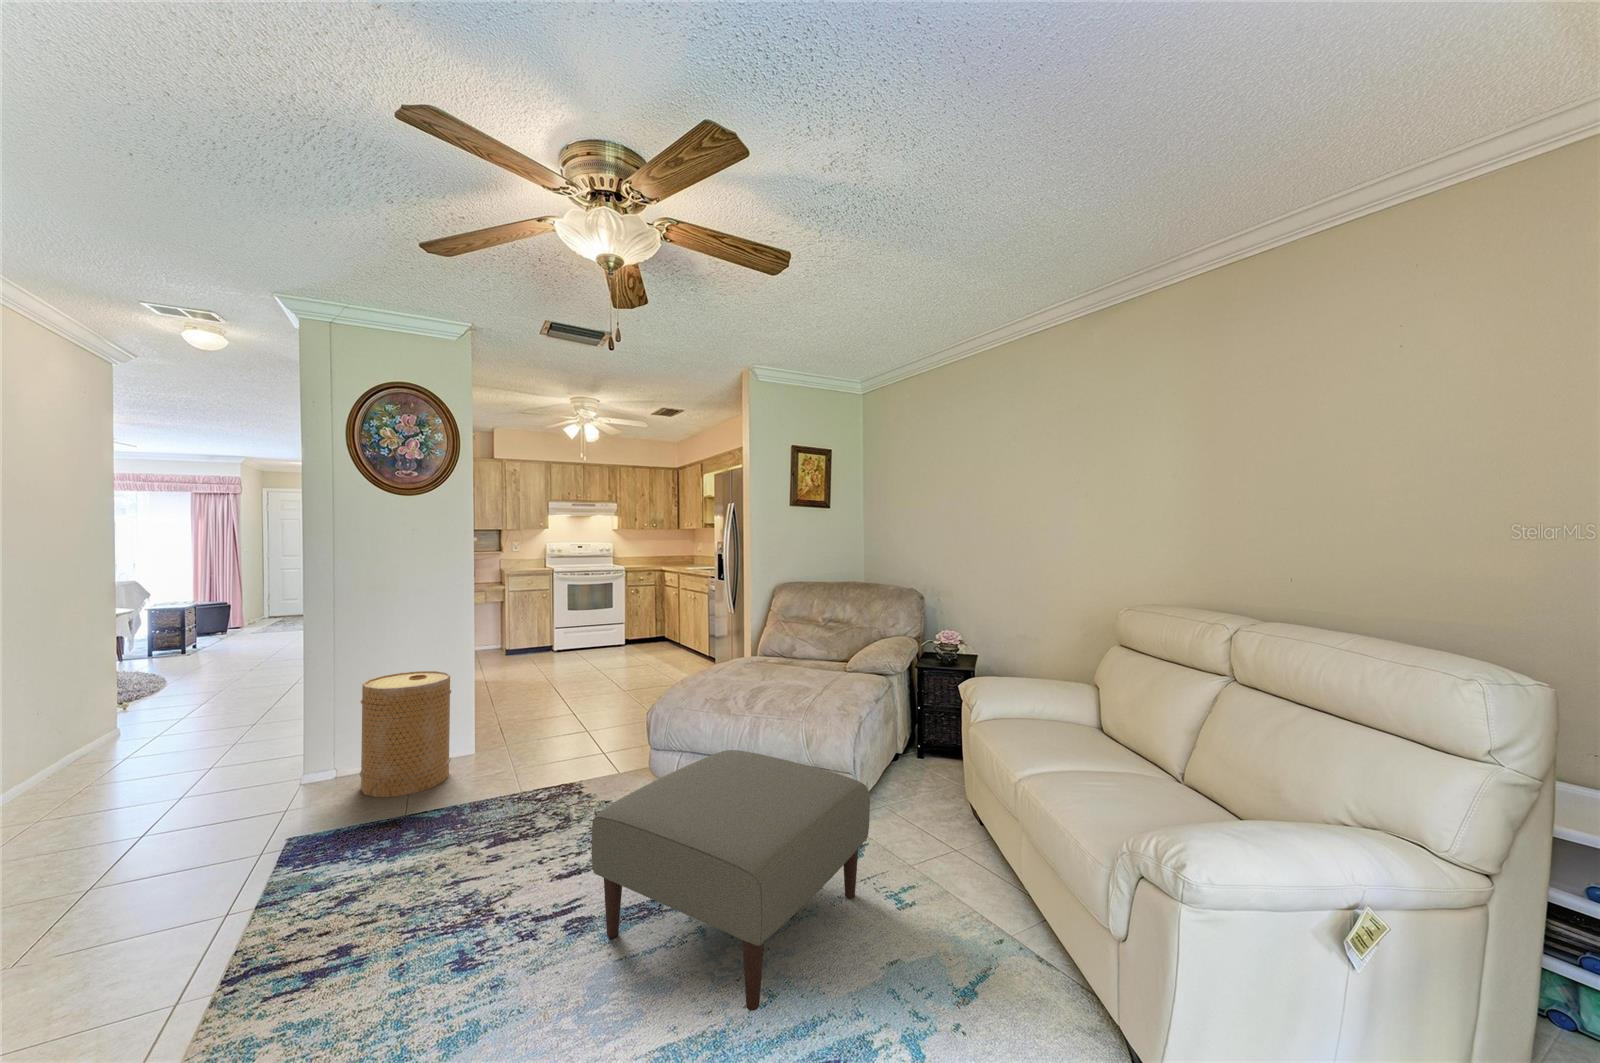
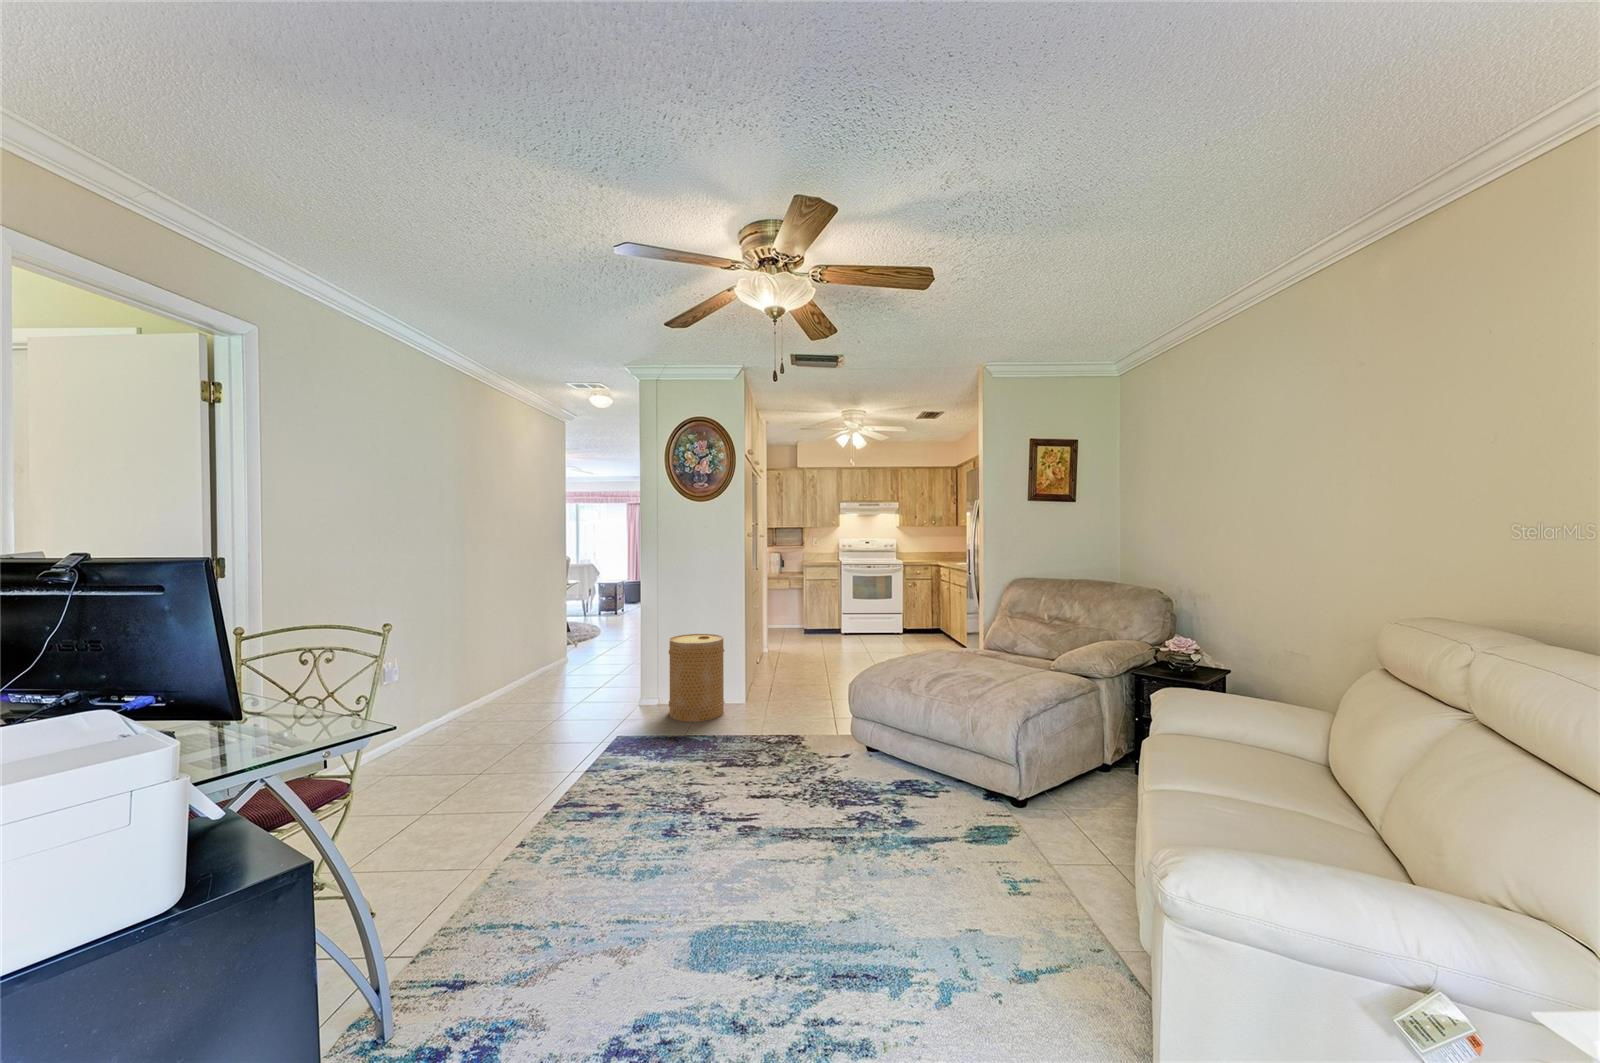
ottoman: present [591,750,870,1011] -> none [751,721,993,929]

